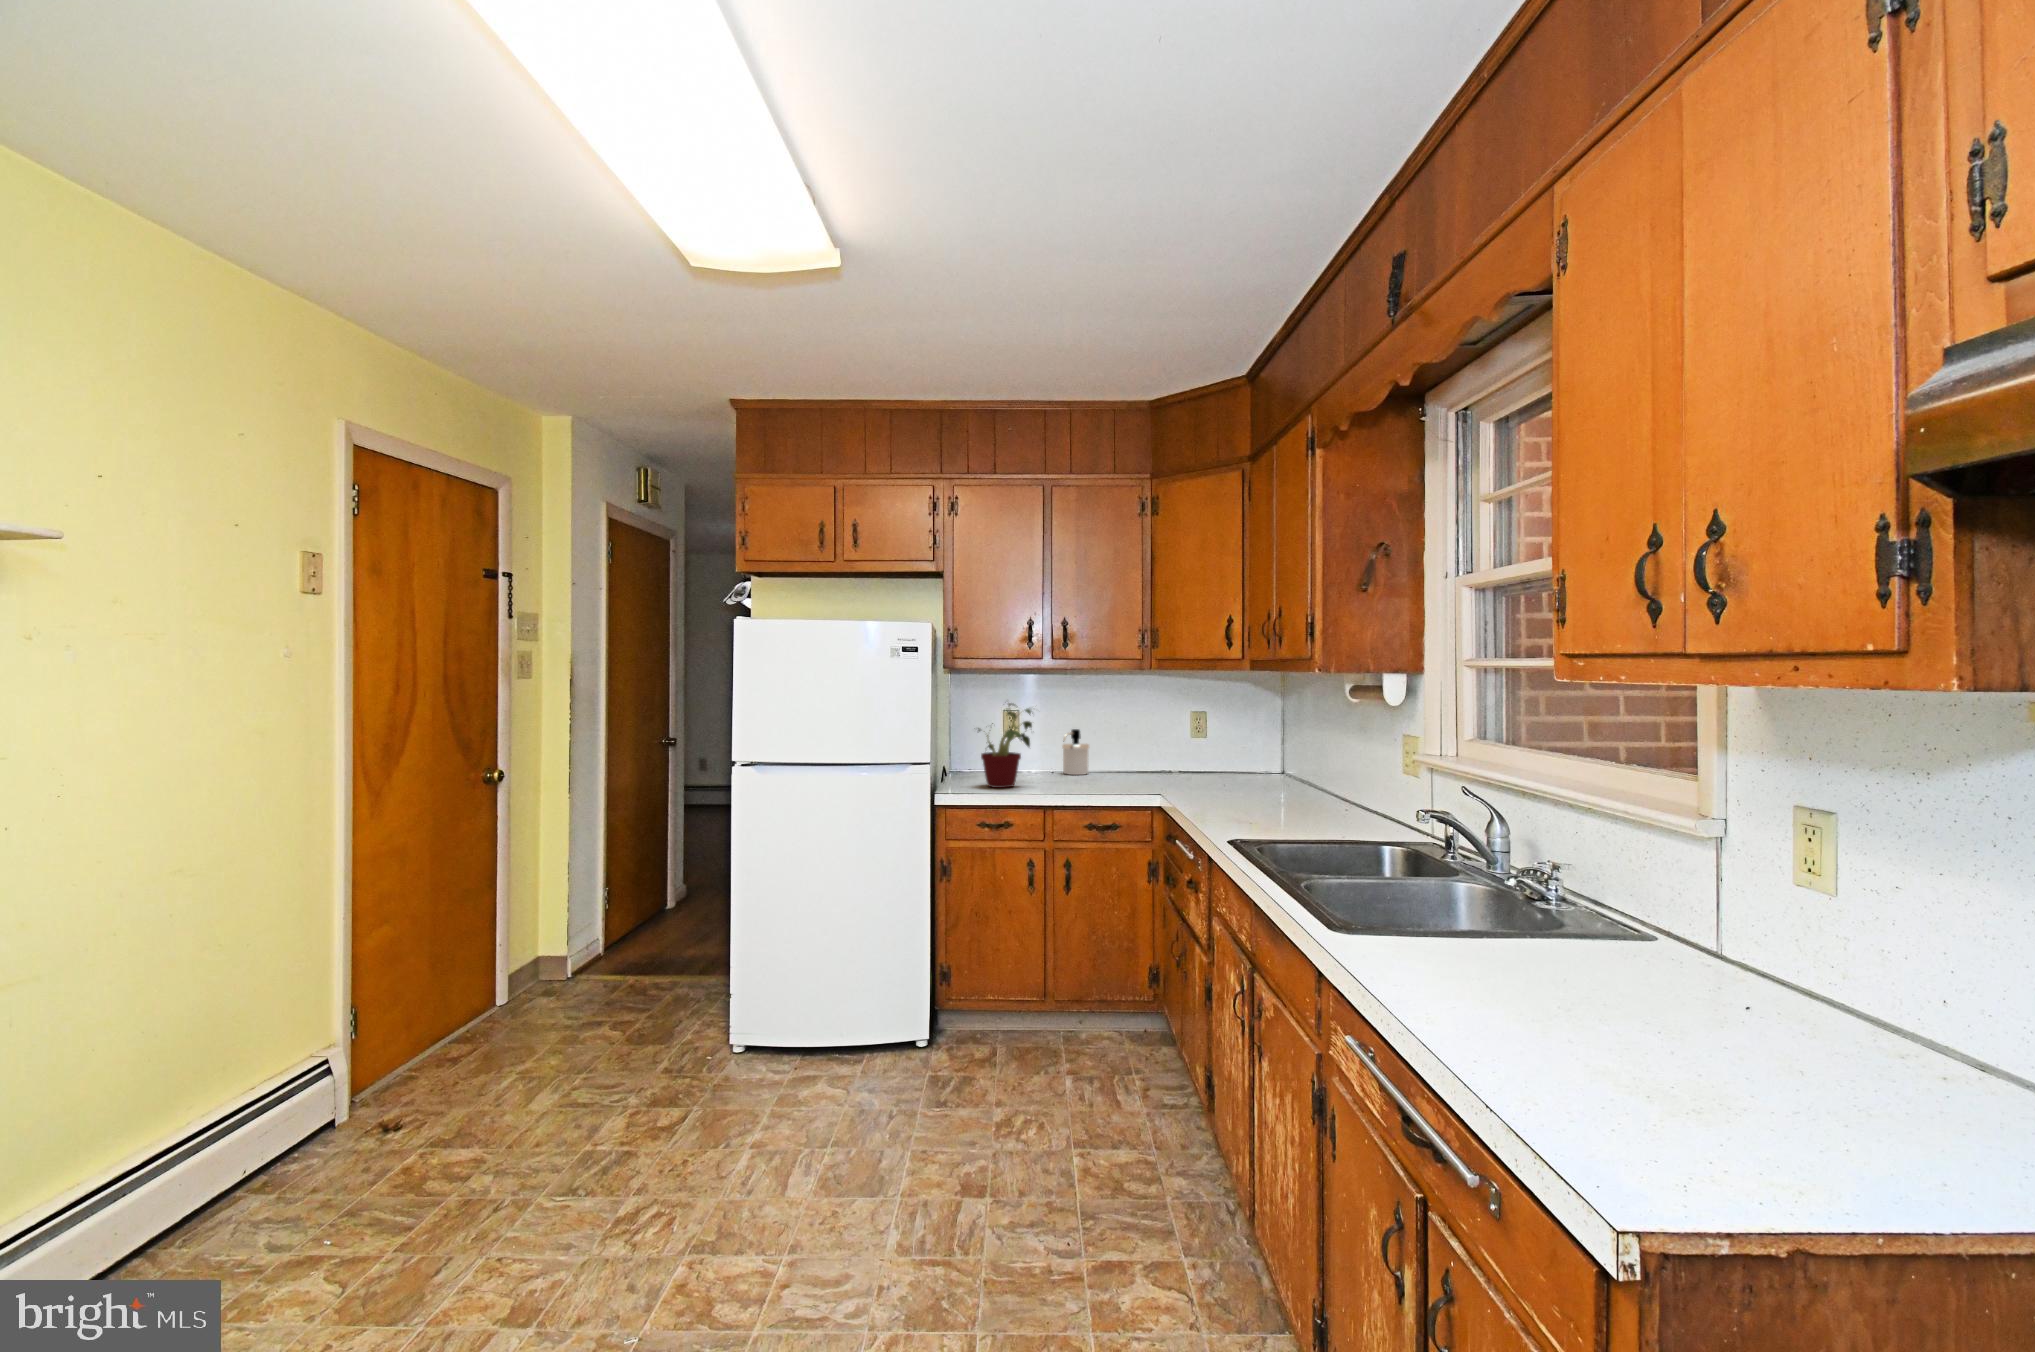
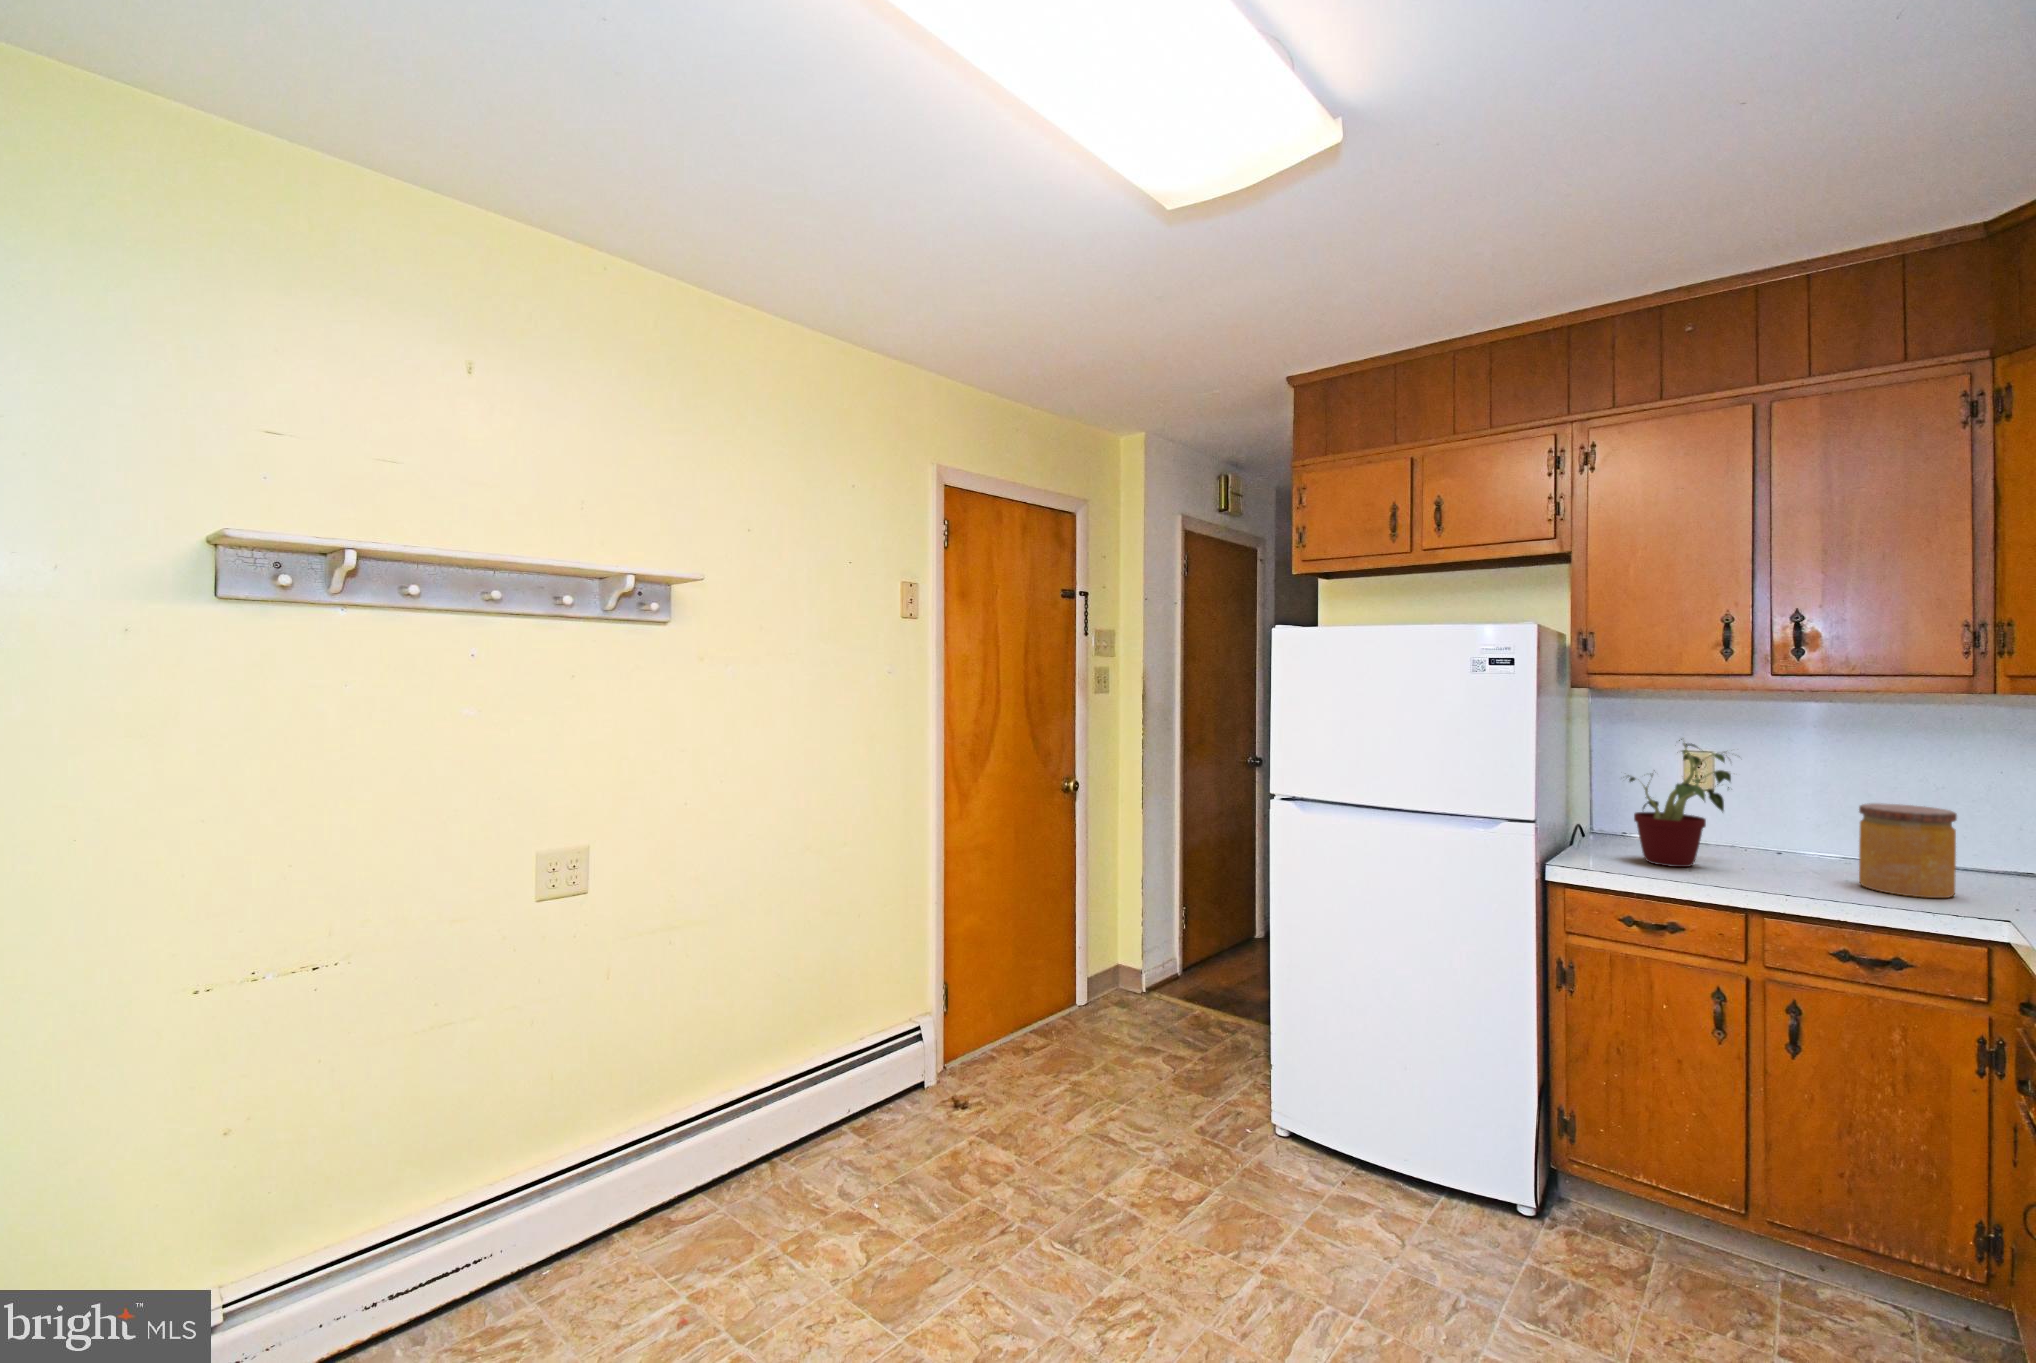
soap dispenser: present [1062,729,1089,775] -> none [1795,786,1852,859]
jar: none [1096,735,1137,789] -> present [1859,803,1957,898]

